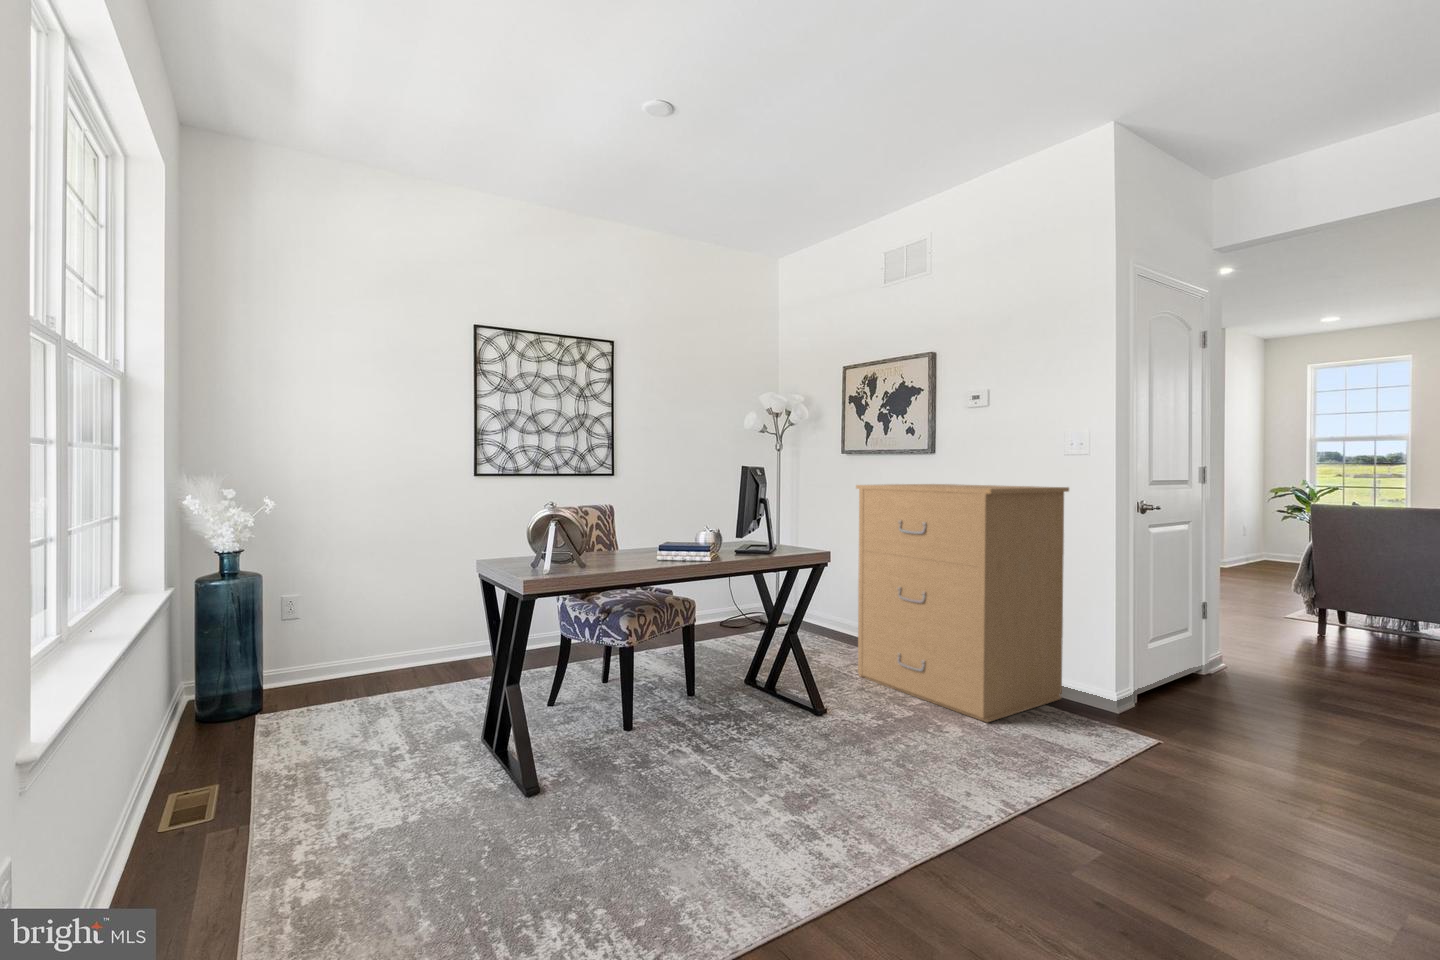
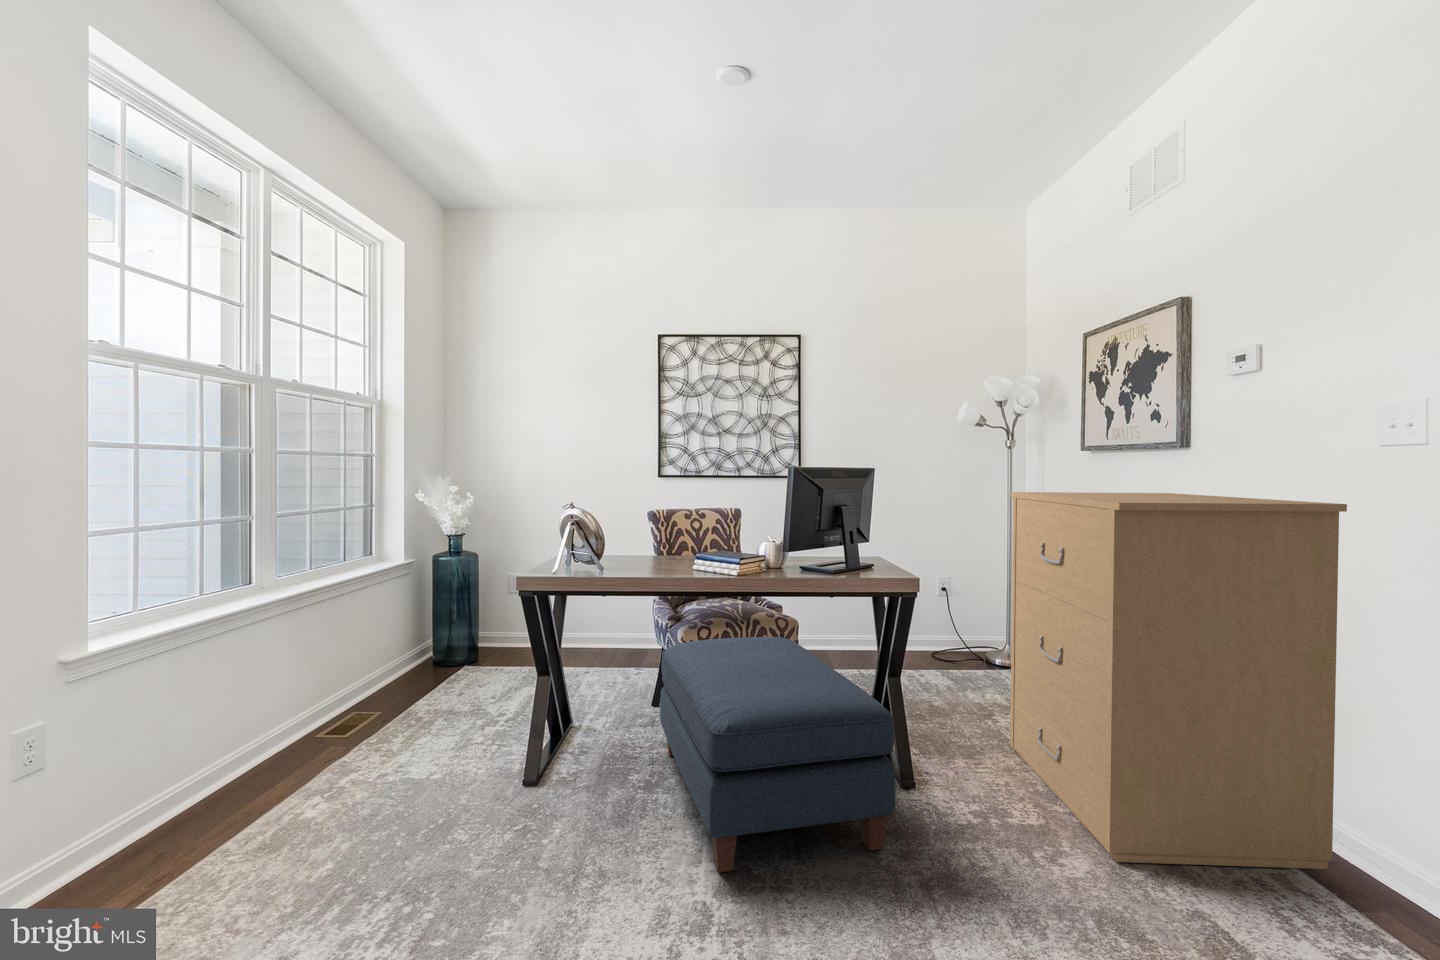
ottoman: none [629,616,887,801] -> present [660,637,895,873]

